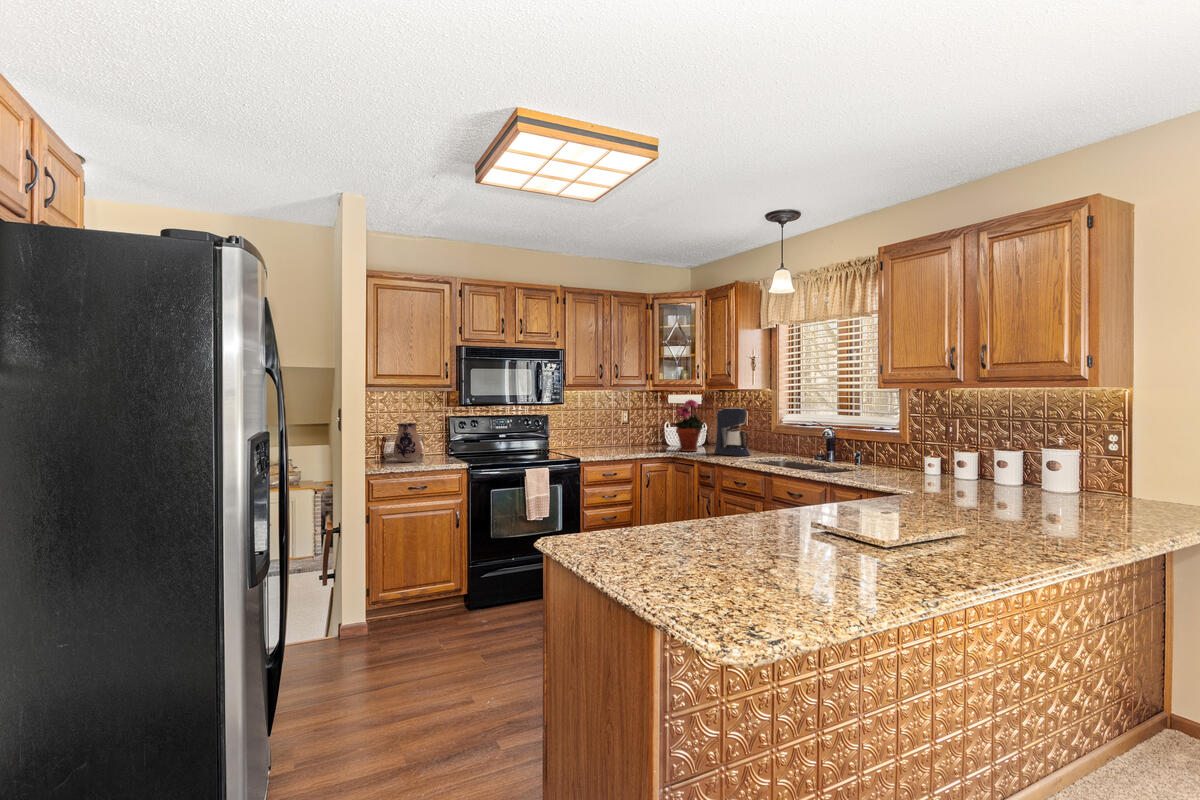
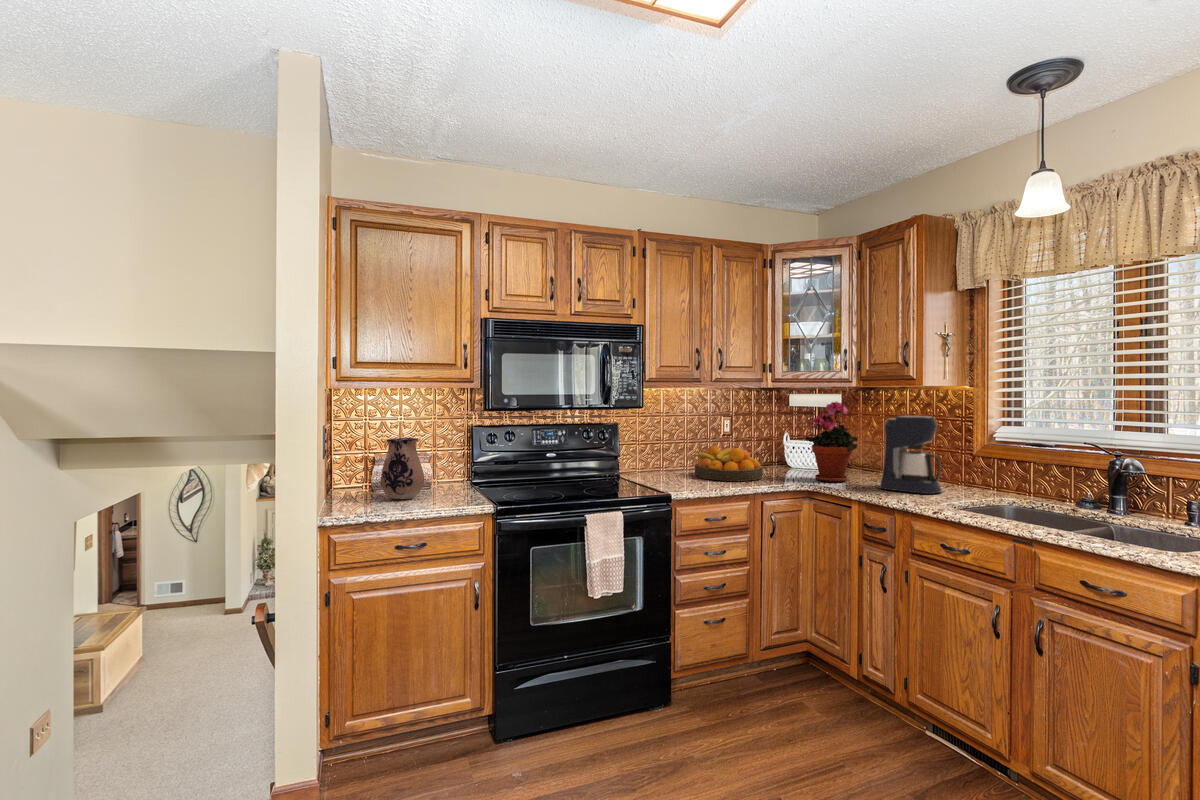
fruit bowl: none [599,430,645,452] -> present [693,446,763,481]

